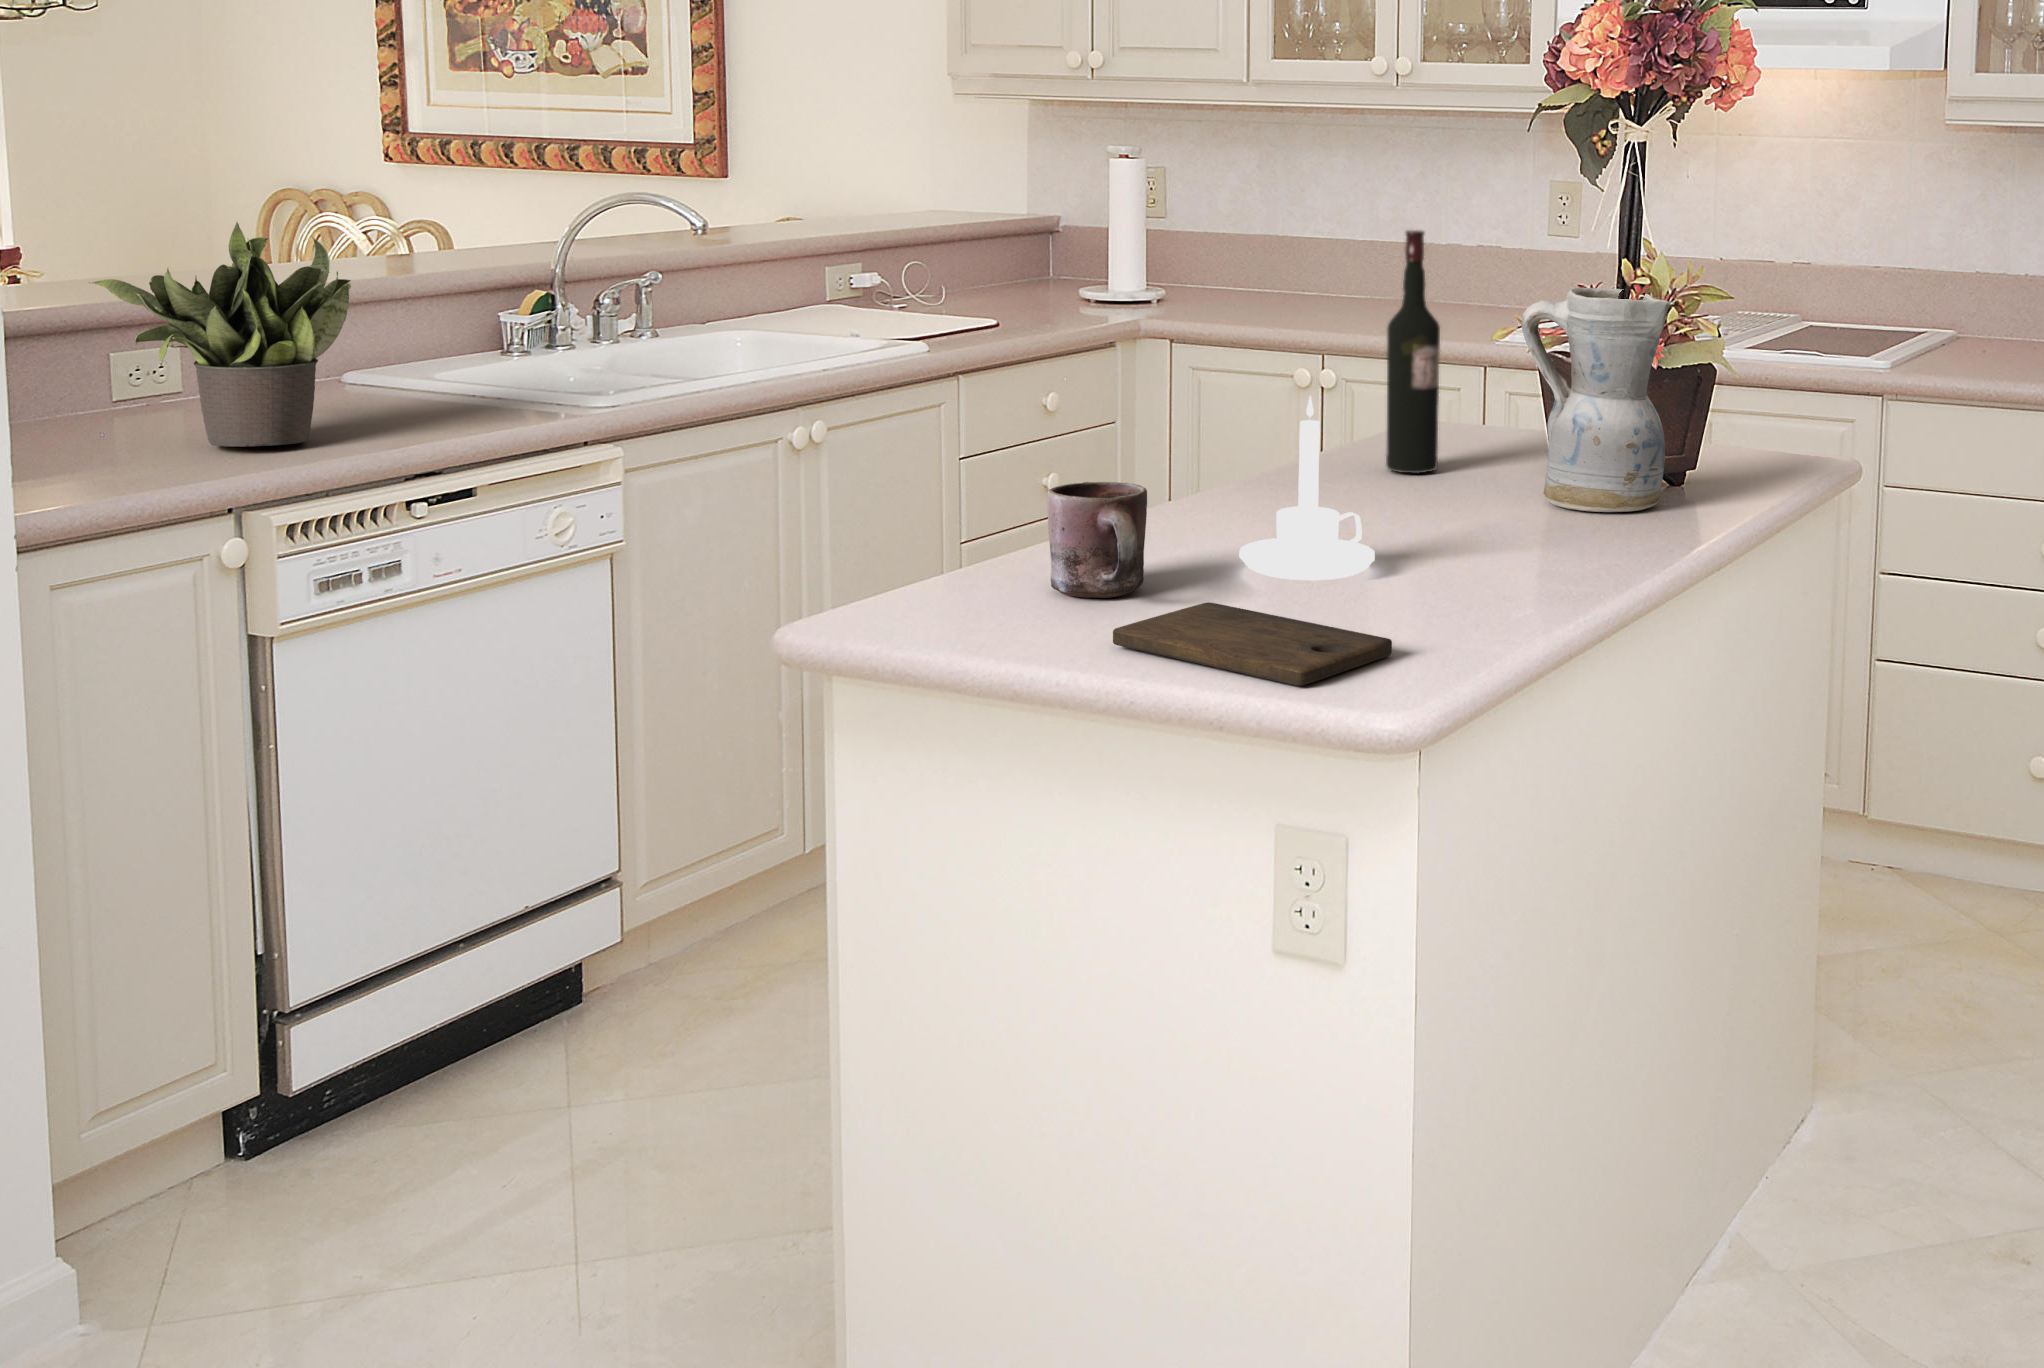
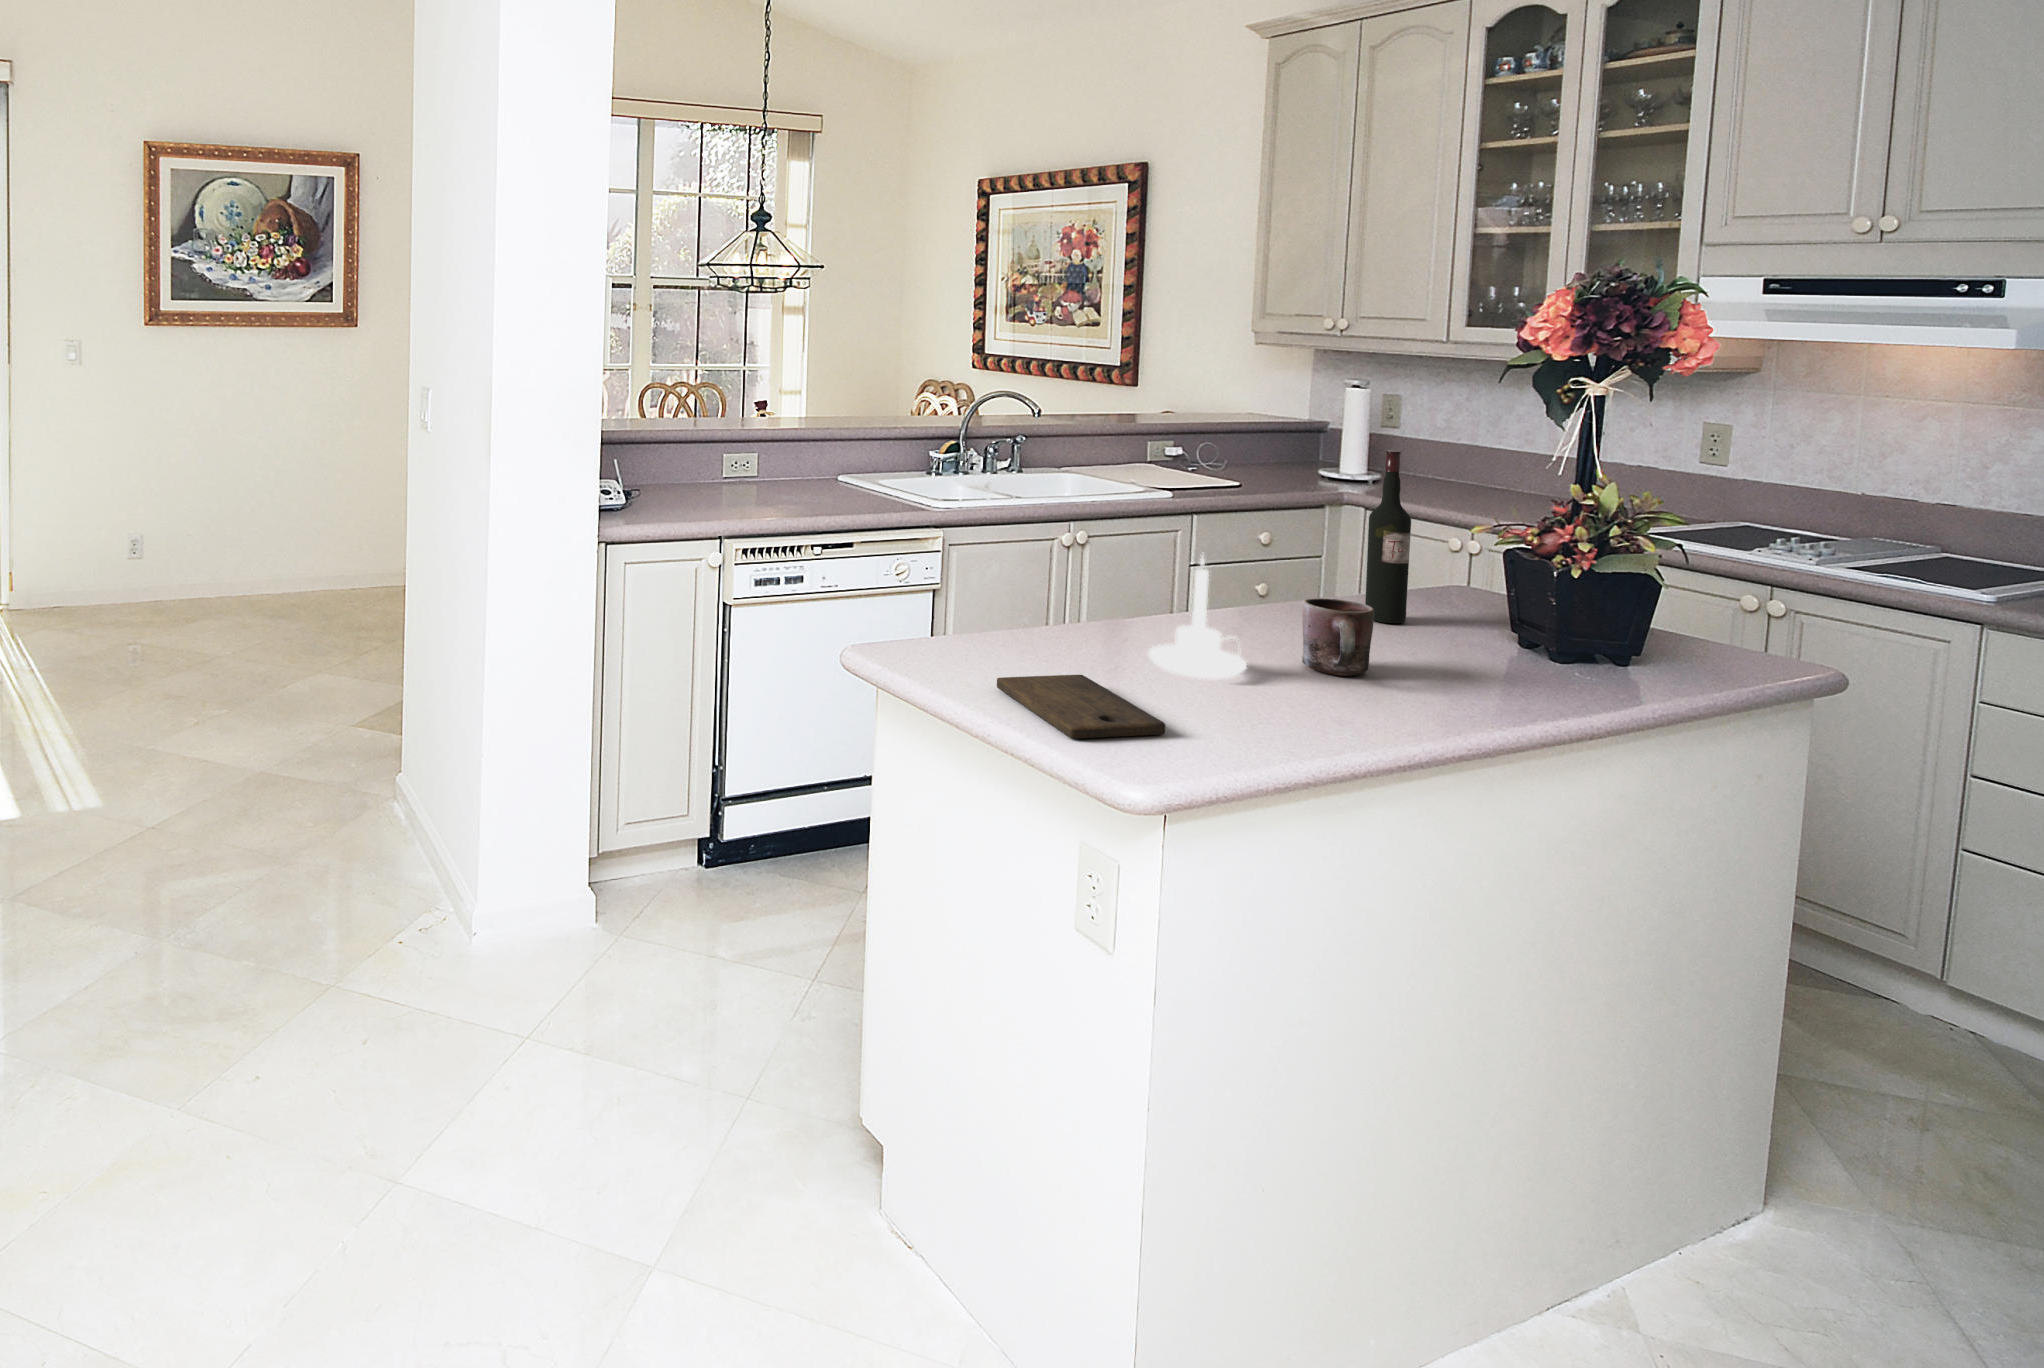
potted plant: present [89,222,351,447] -> none [693,395,805,508]
ceramic pitcher: present [1521,288,1670,512] -> none [1443,503,1565,679]
mug: present [1047,482,1147,598] -> present [1302,598,1374,676]

